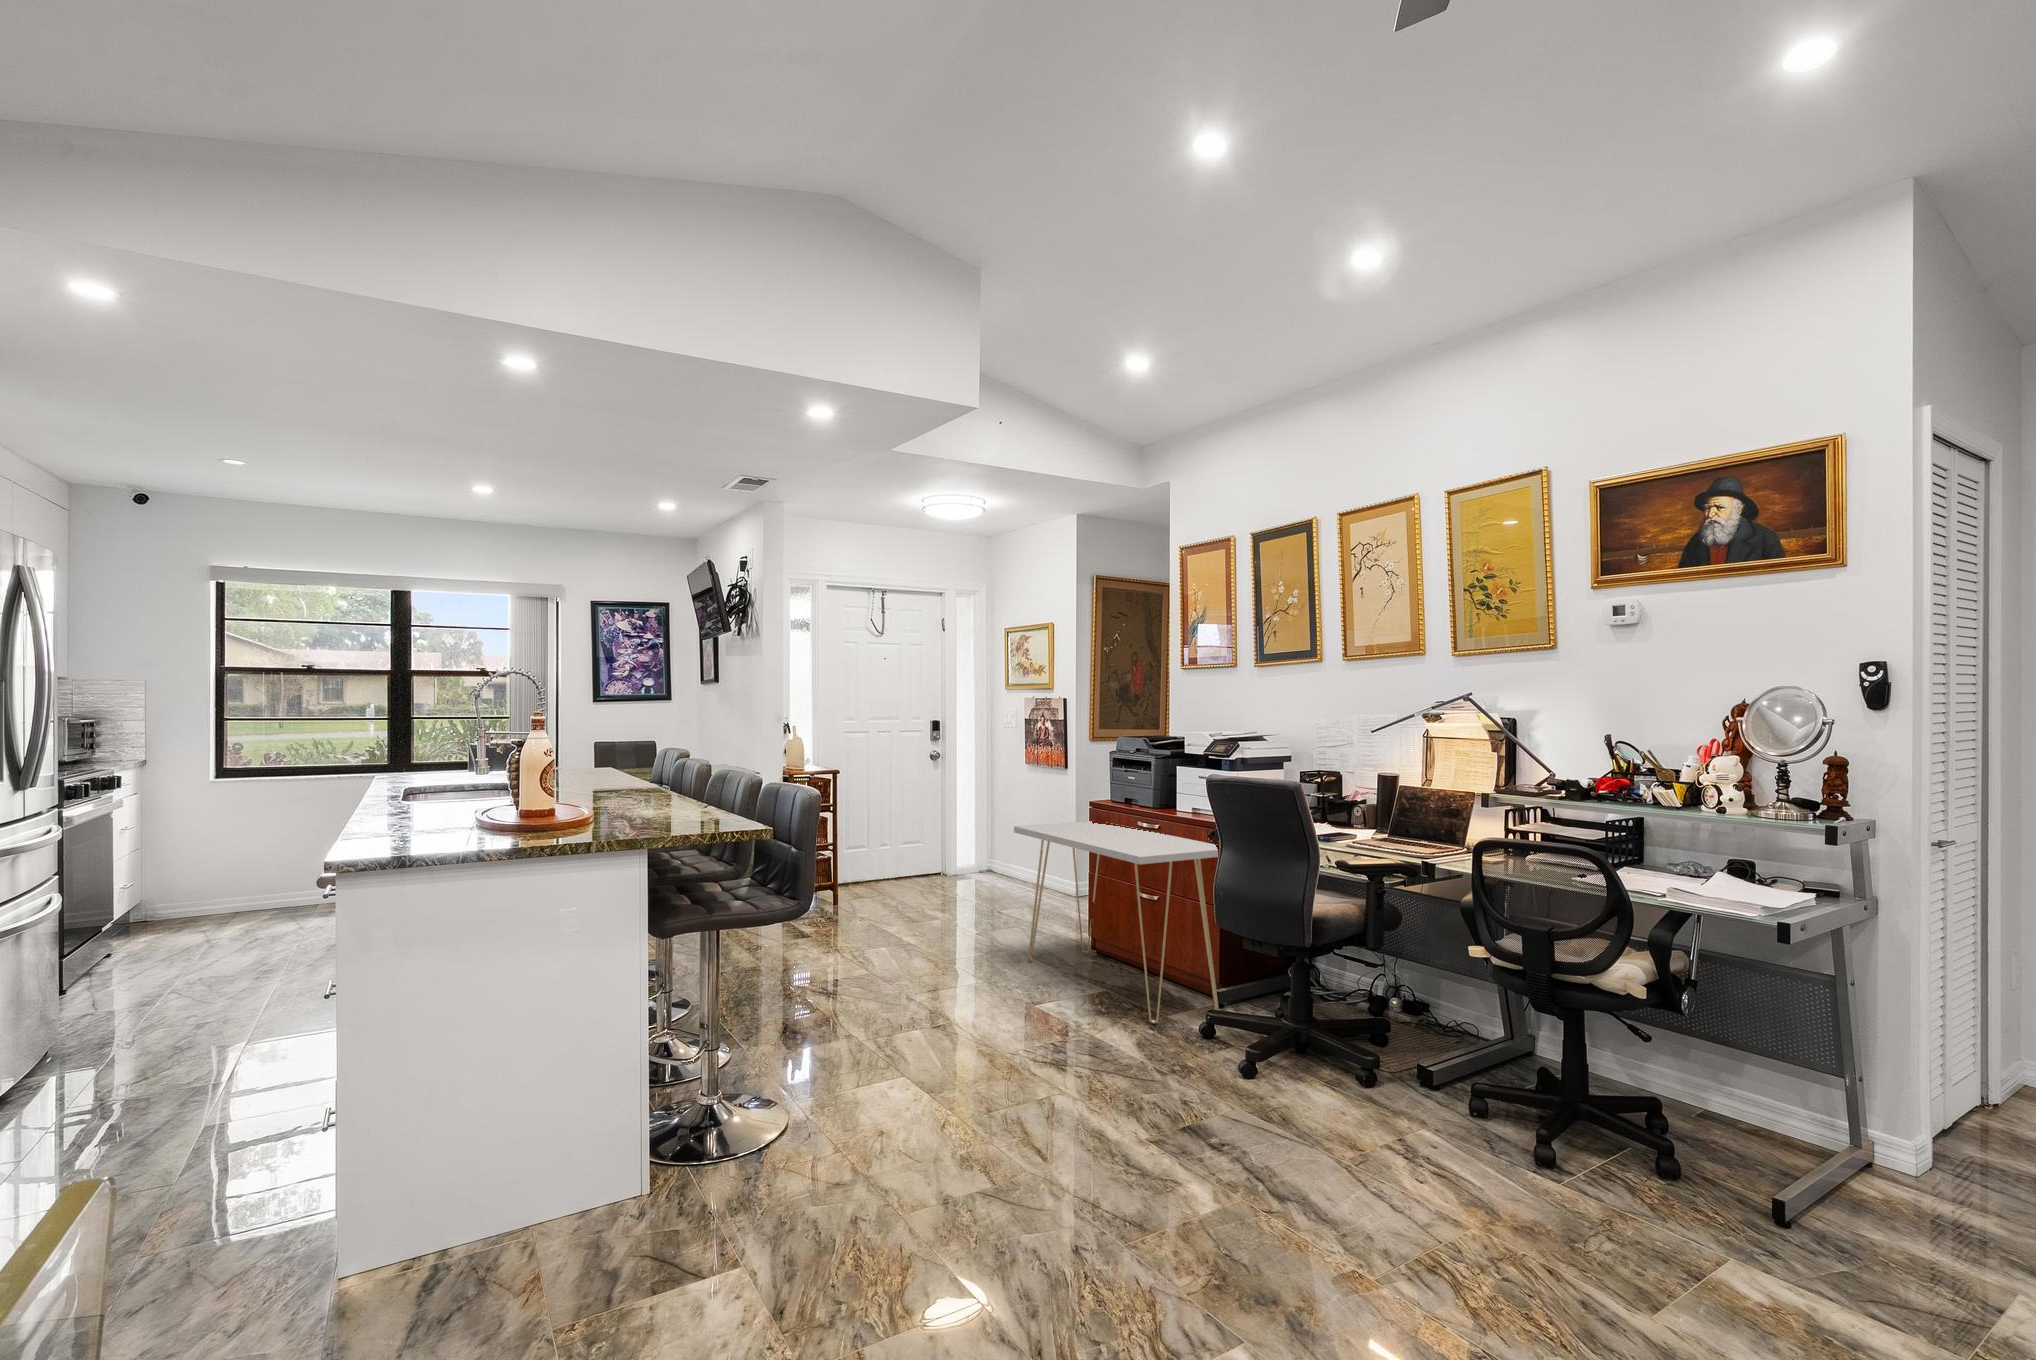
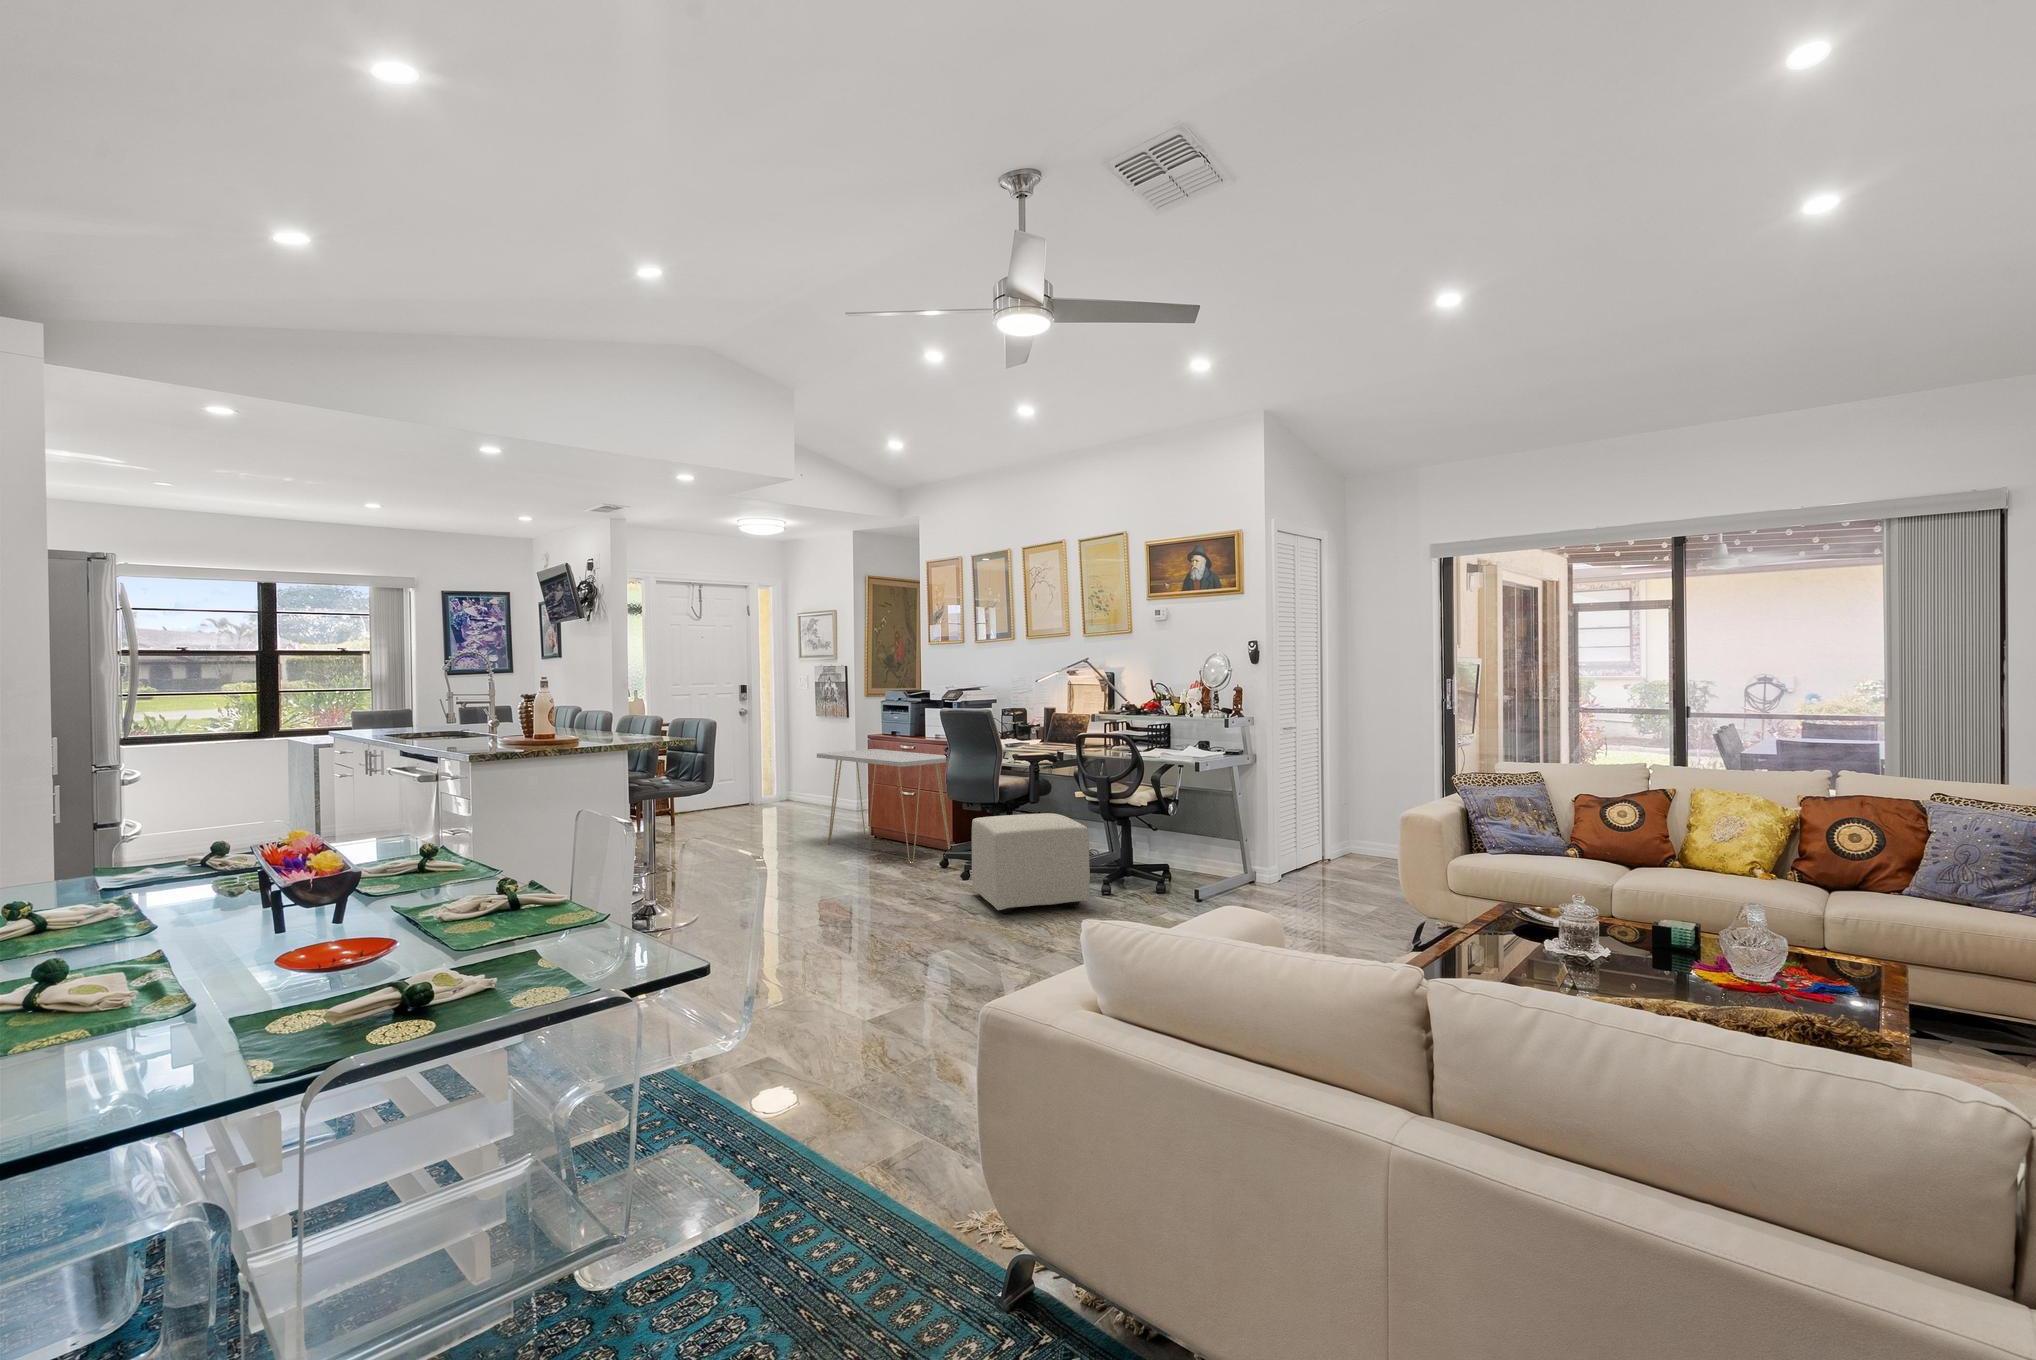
ottoman: none [1272,987,1542,1214] -> present [972,813,1090,913]

